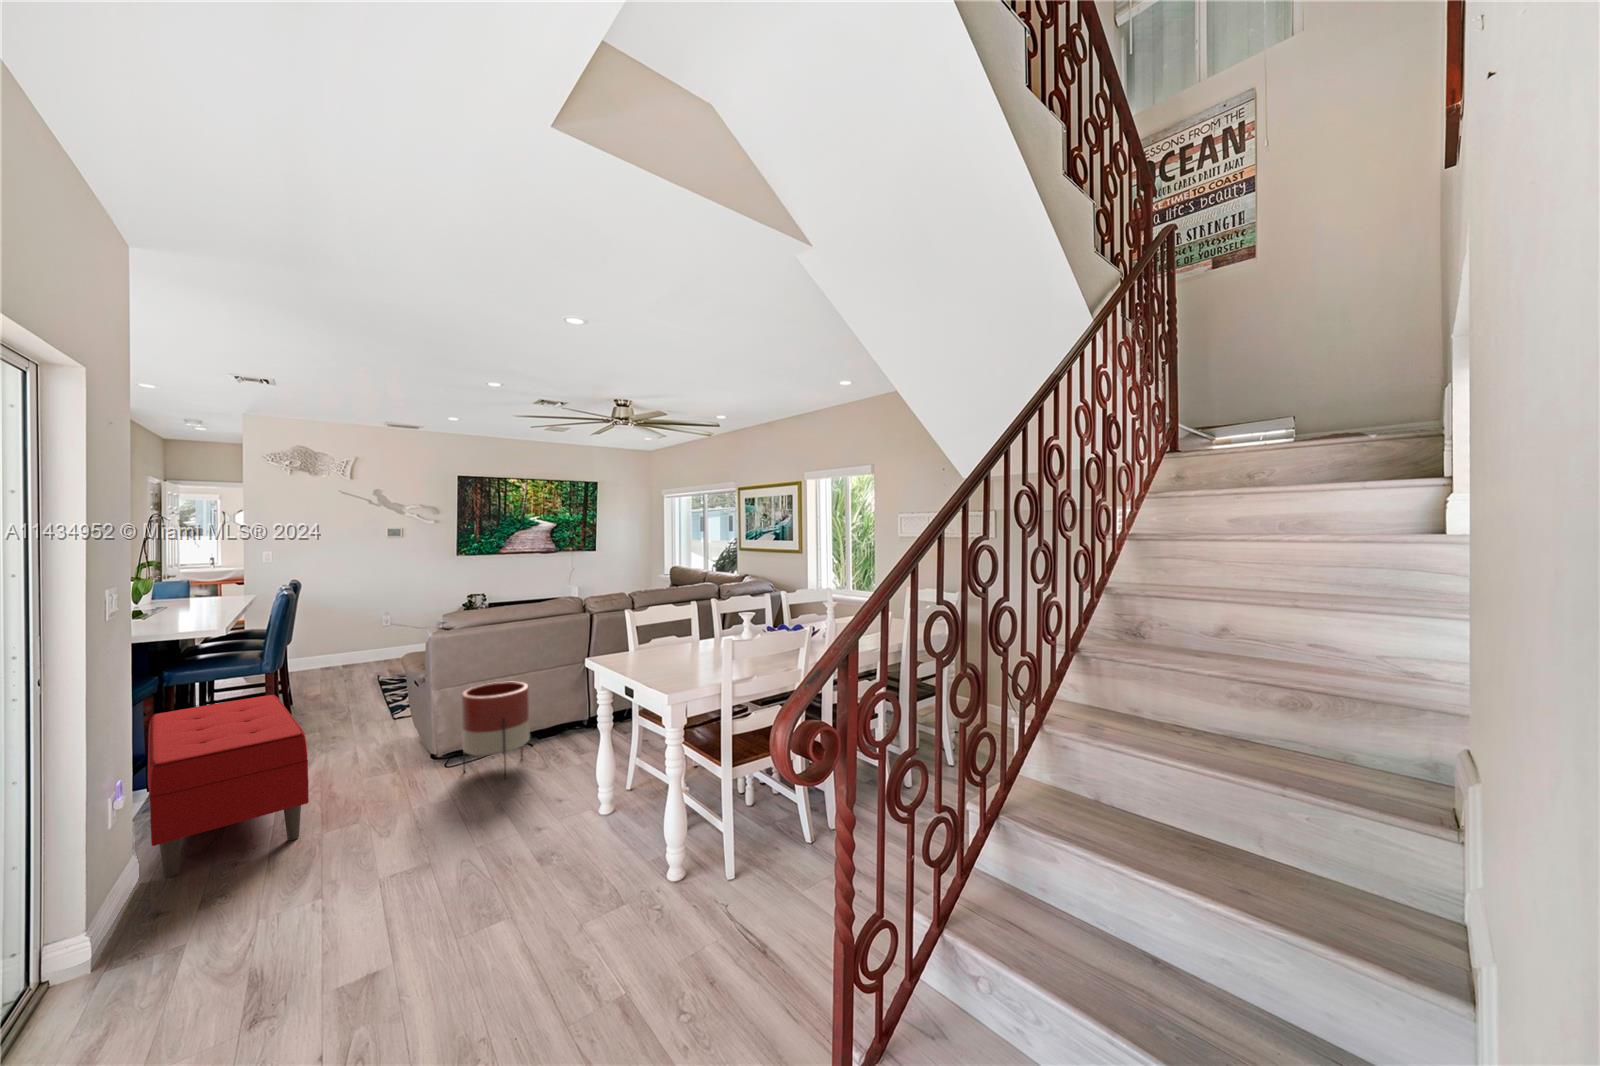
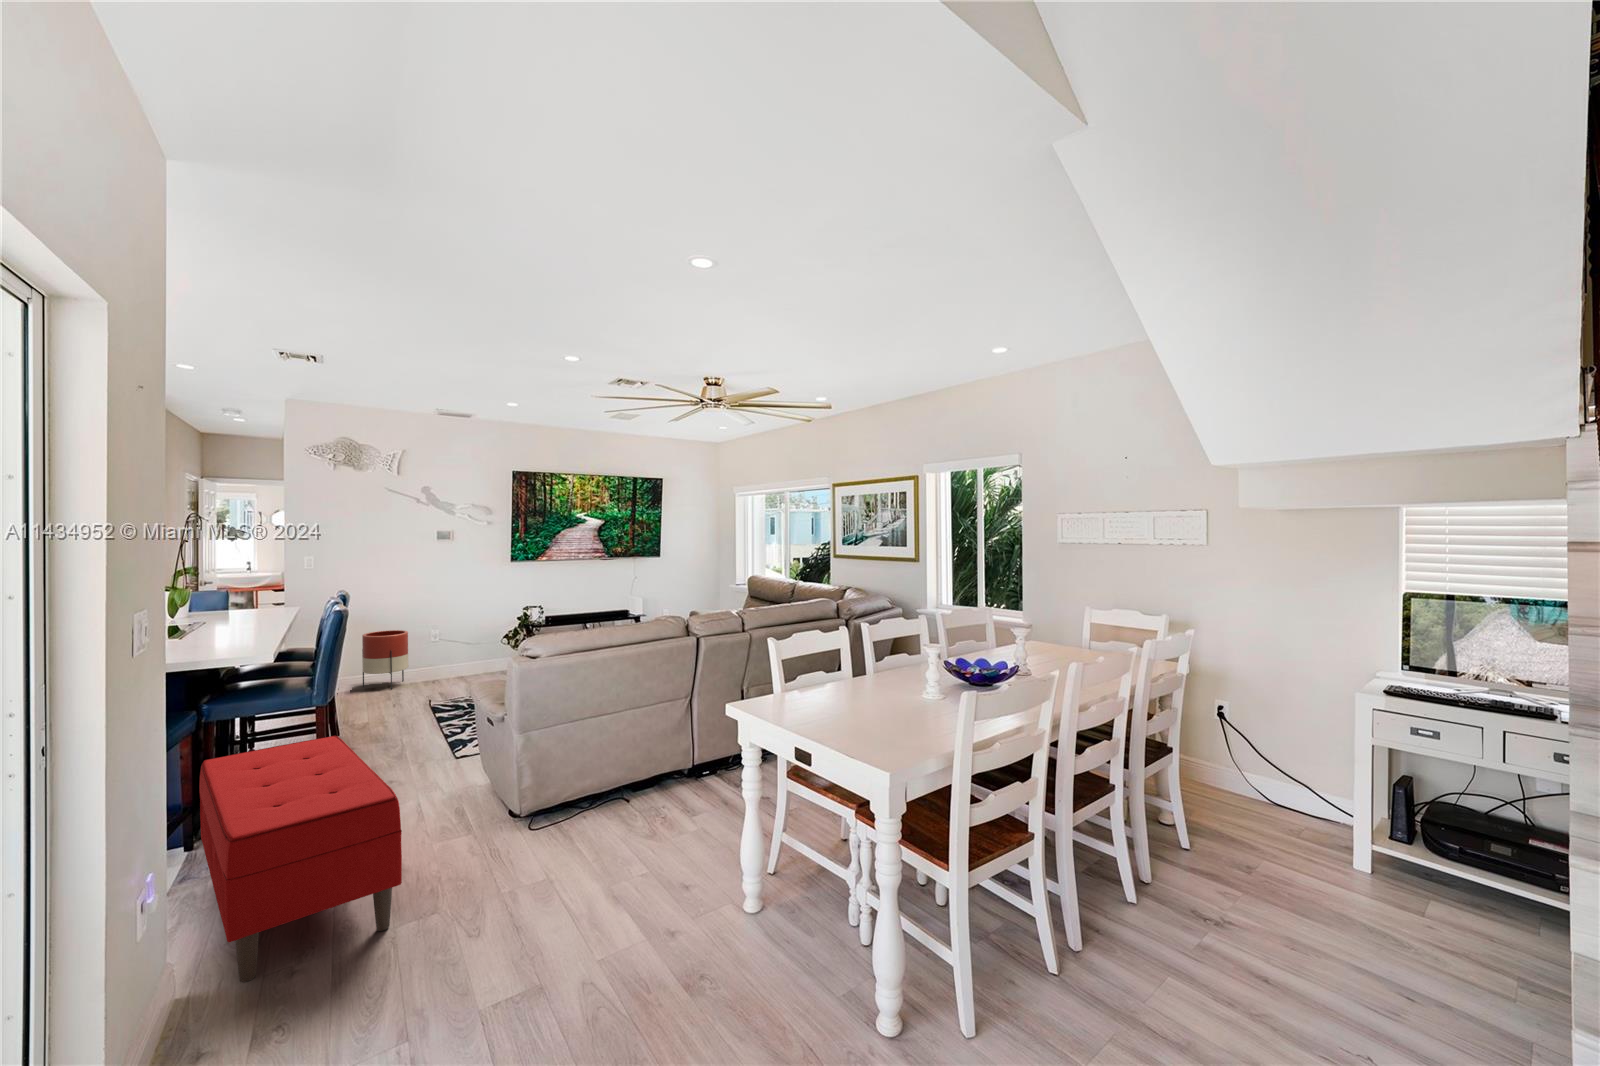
planter: present [462,682,530,778] -> present [362,630,409,690]

